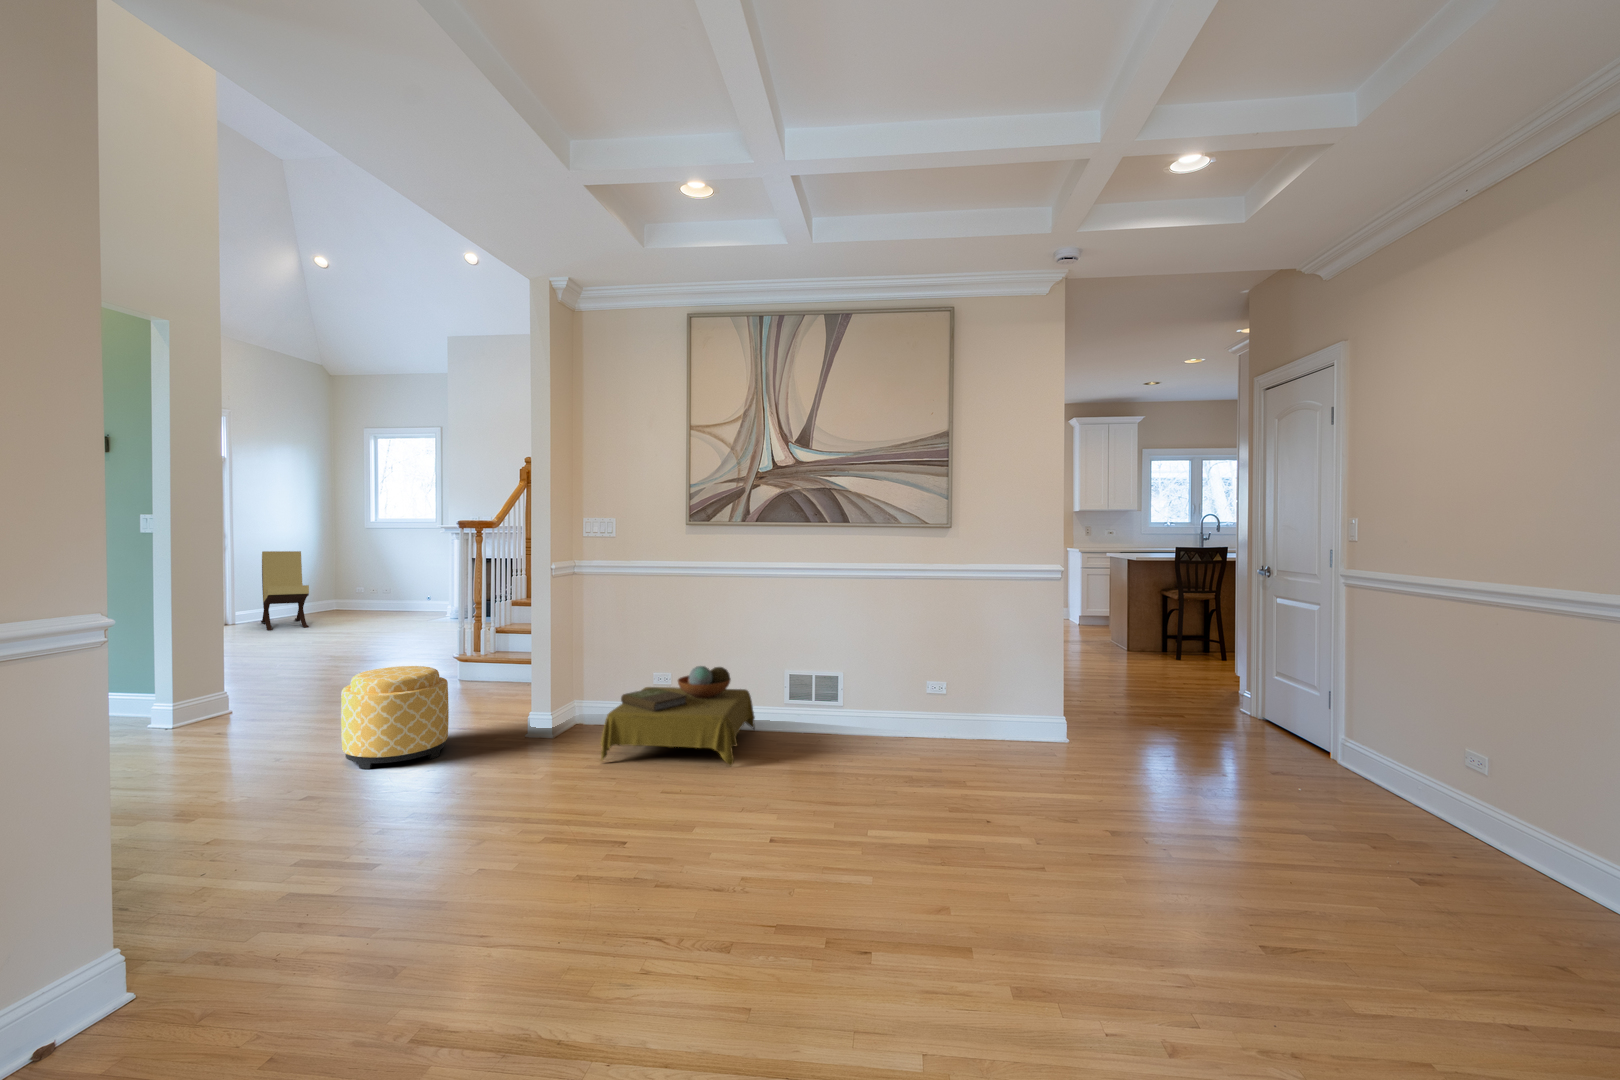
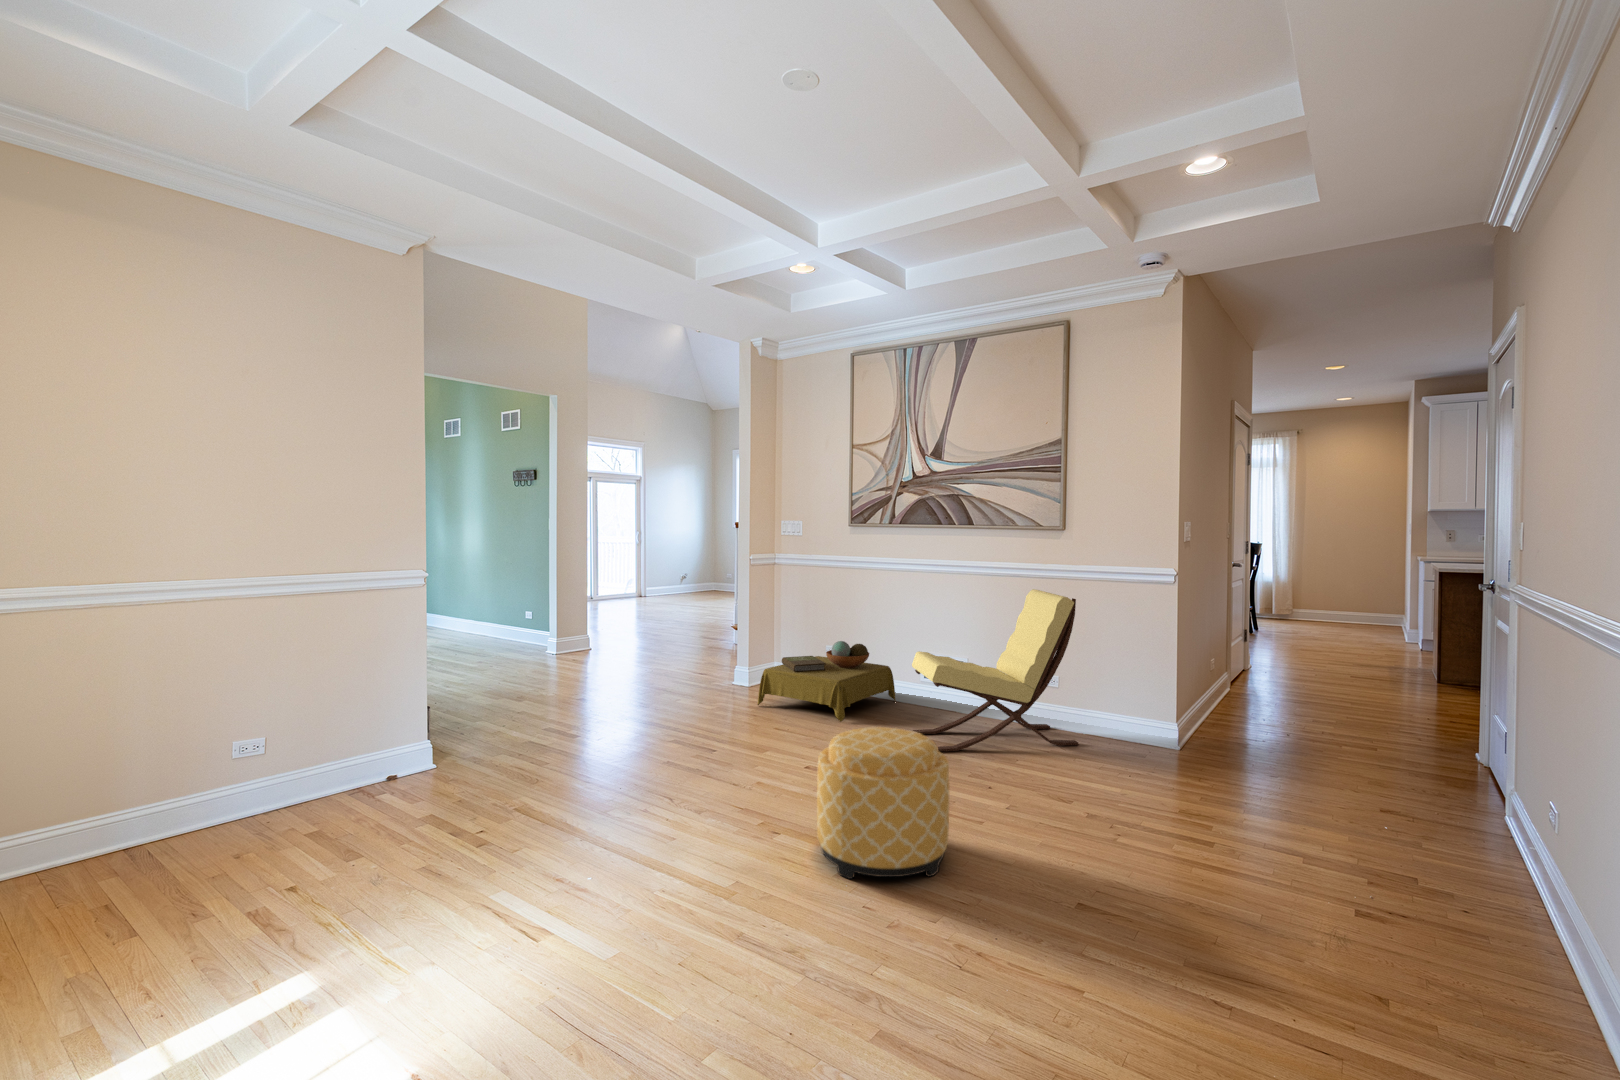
lounge chair: present [261,551,309,630] -> present [912,589,1078,751]
ottoman: present [341,666,449,769] -> present [817,727,949,879]

